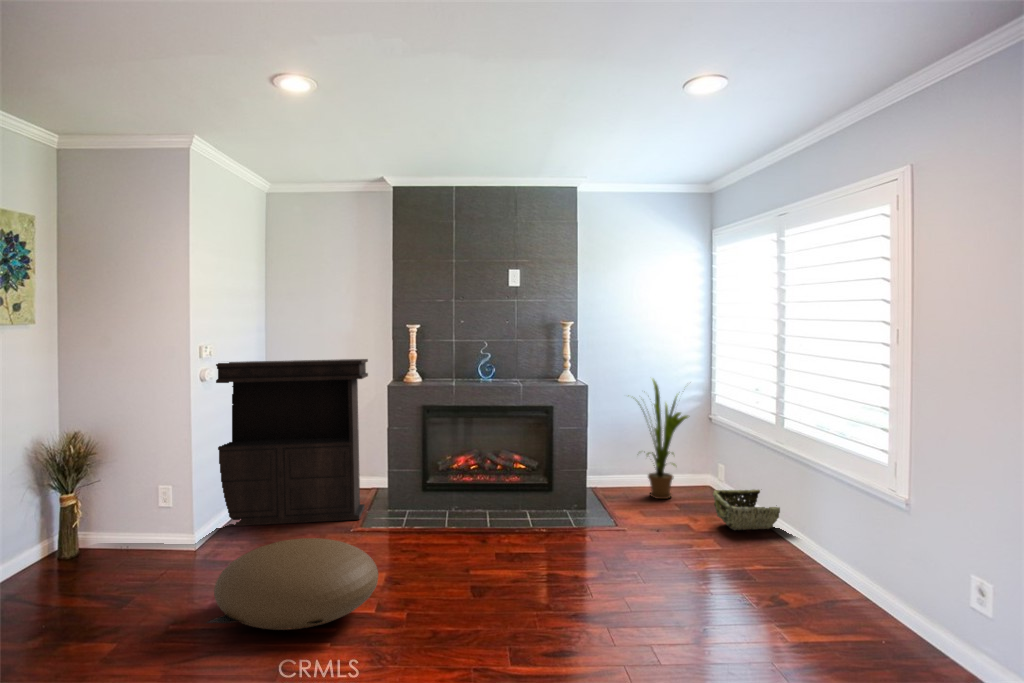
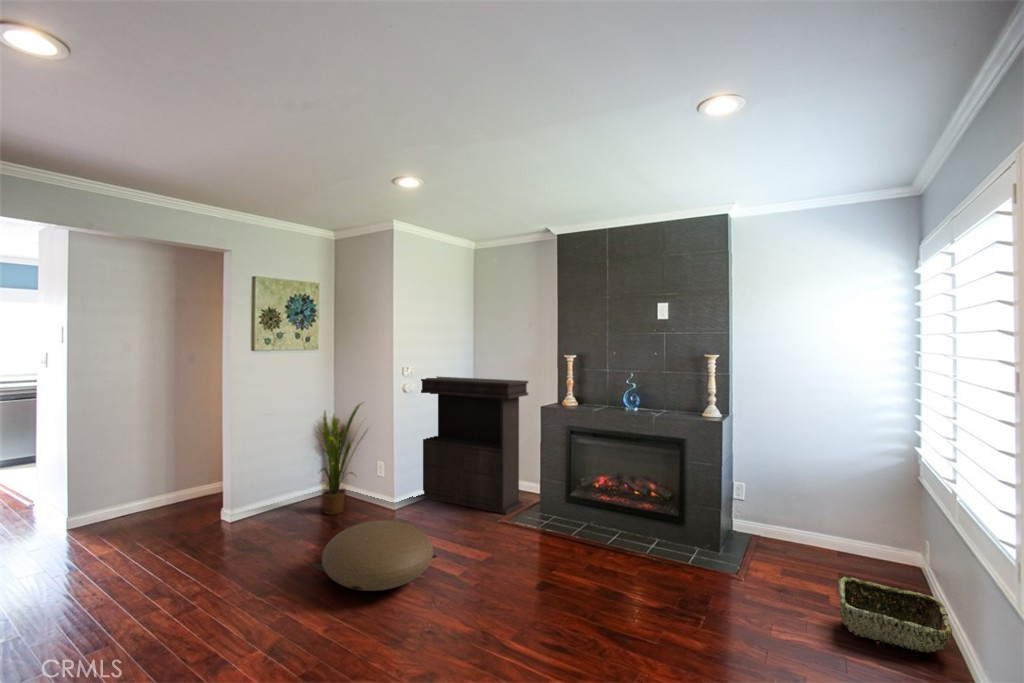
house plant: present [641,379,688,499] -> present [321,403,365,515]

